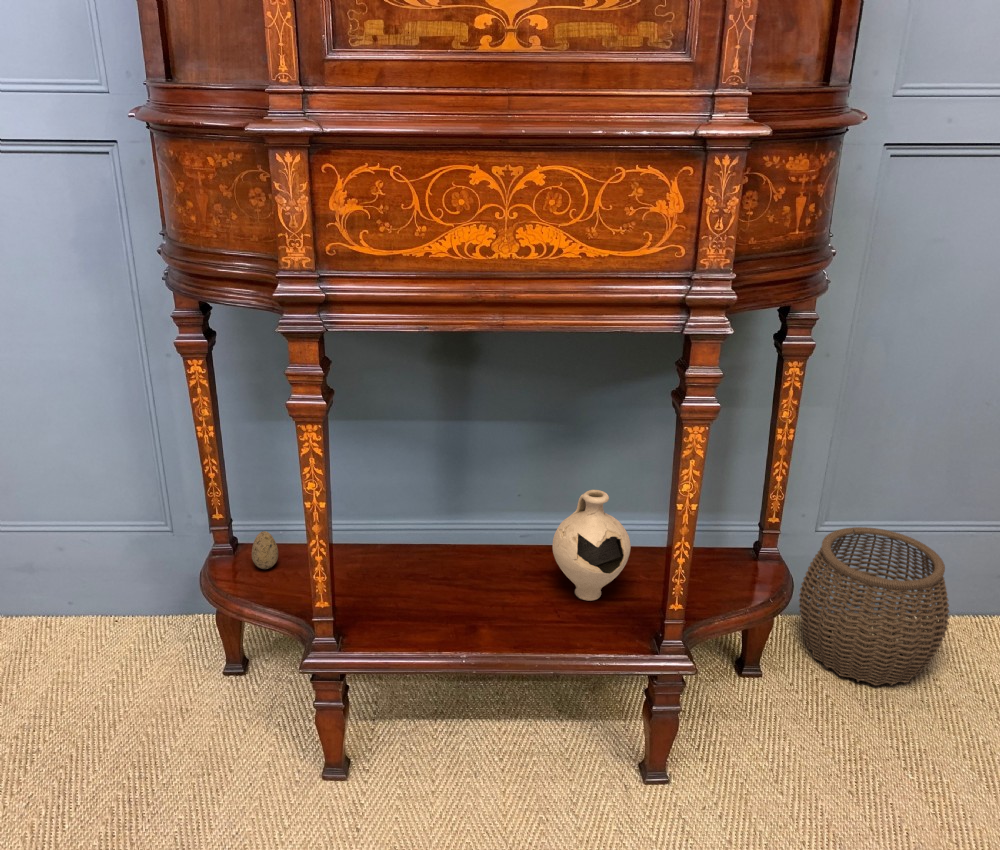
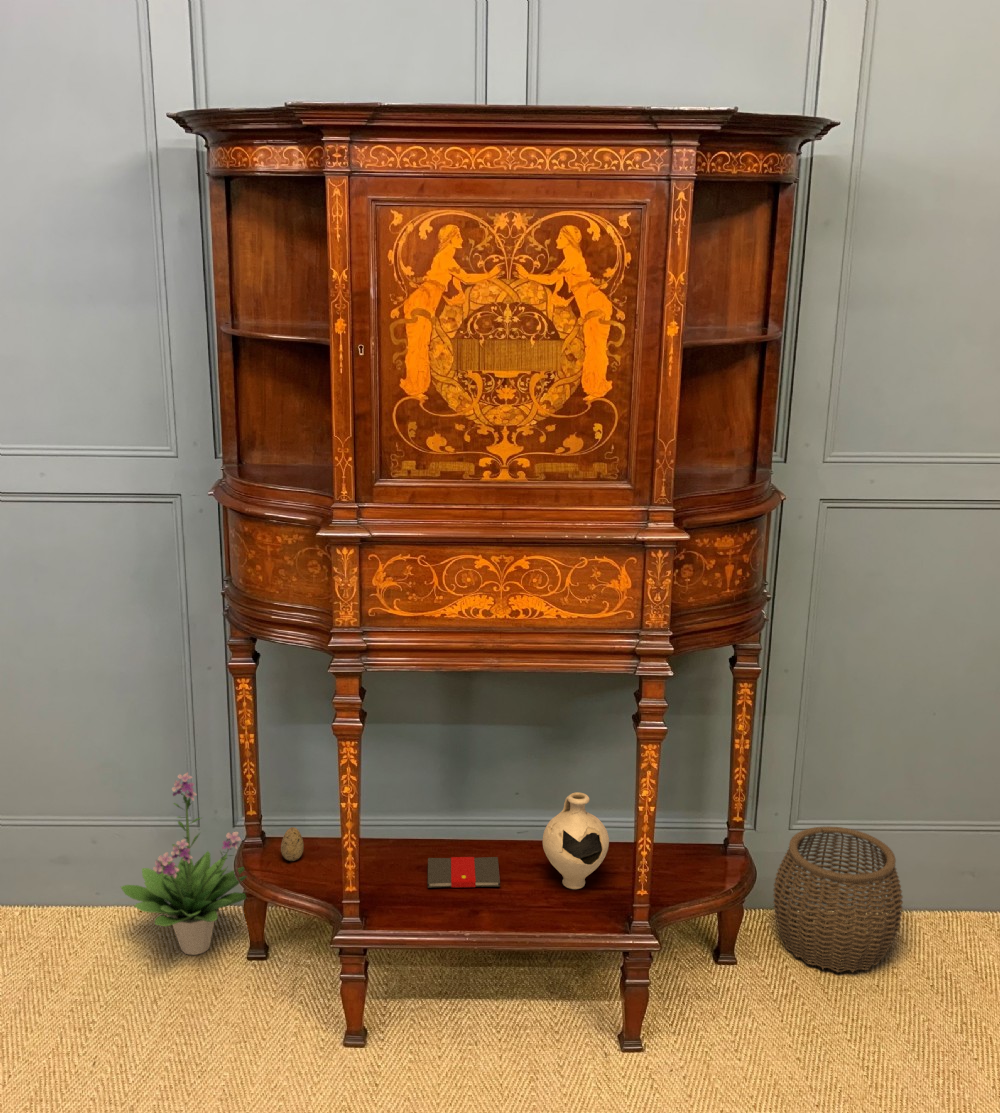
potted plant: none [78,470,231,669] -> present [121,773,247,955]
book: none [419,563,503,600] -> present [428,857,500,888]

